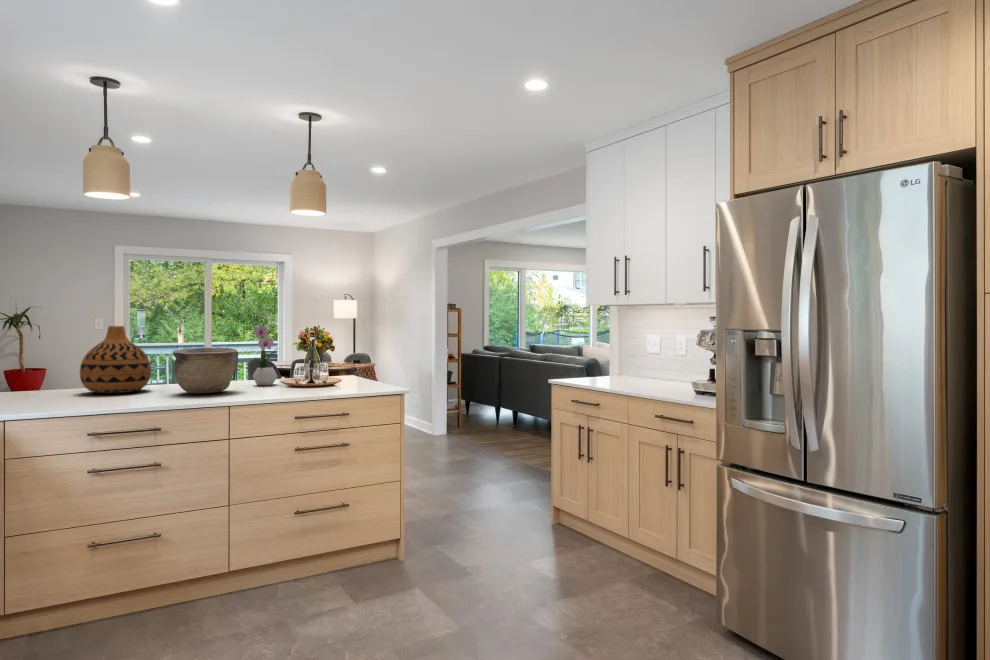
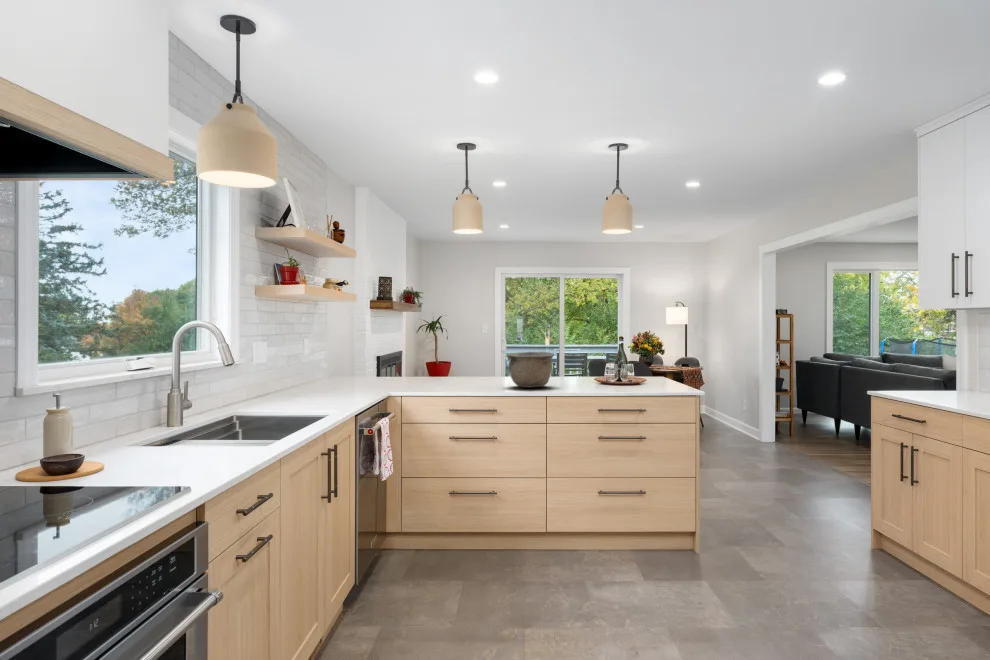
flower arrangement: present [253,315,278,385] -> none [569,326,590,384]
vase: present [80,326,151,393] -> none [452,335,497,384]

